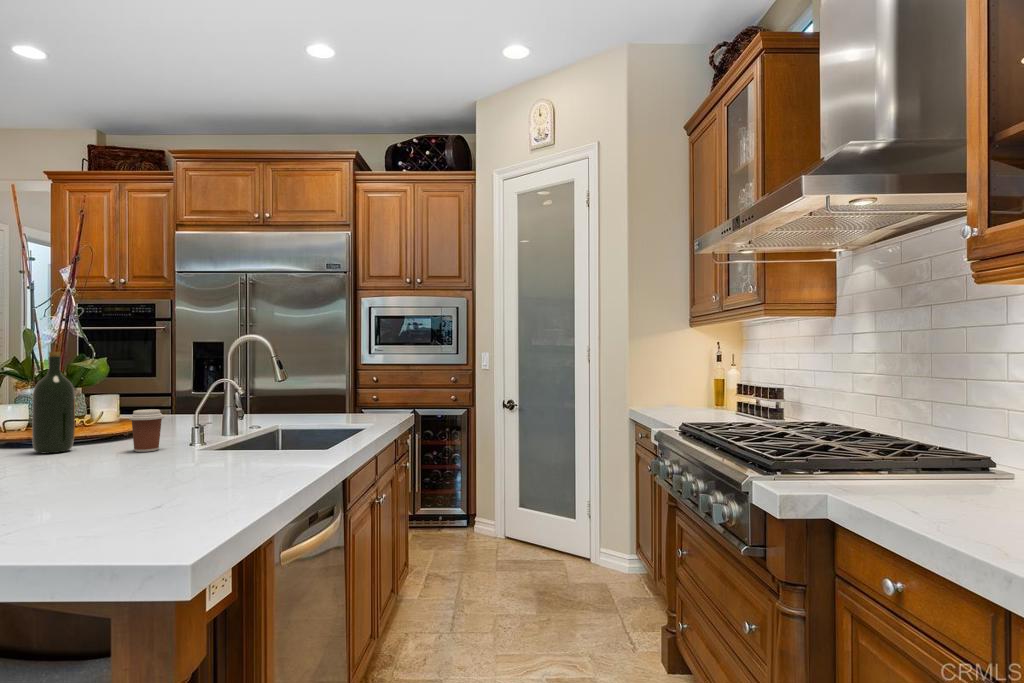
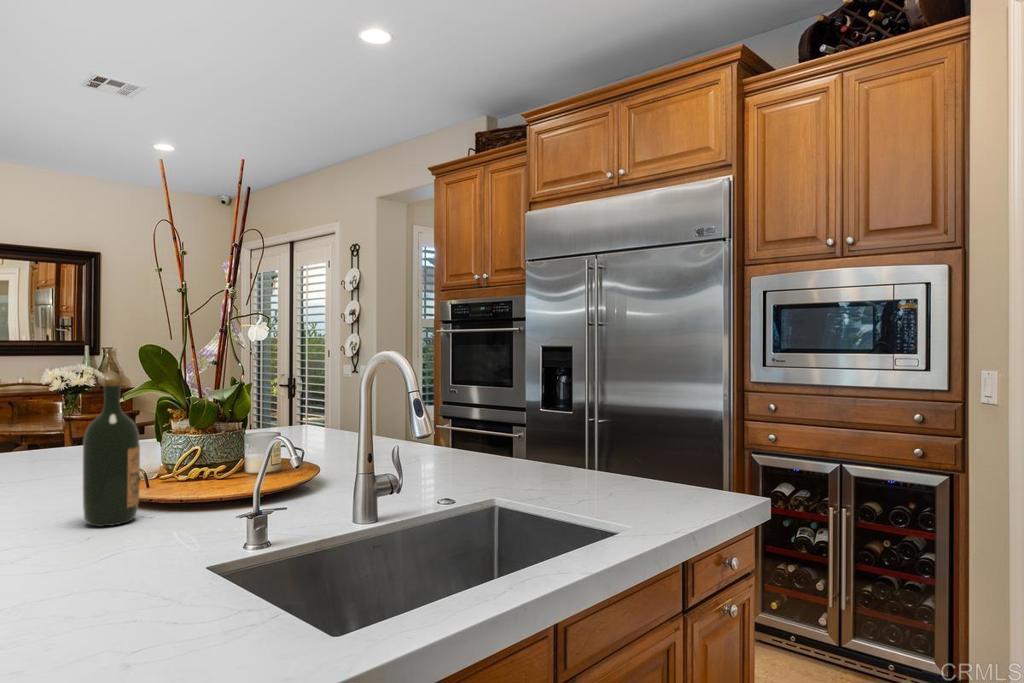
coffee cup: present [129,409,164,452] -> none [136,478,193,552]

